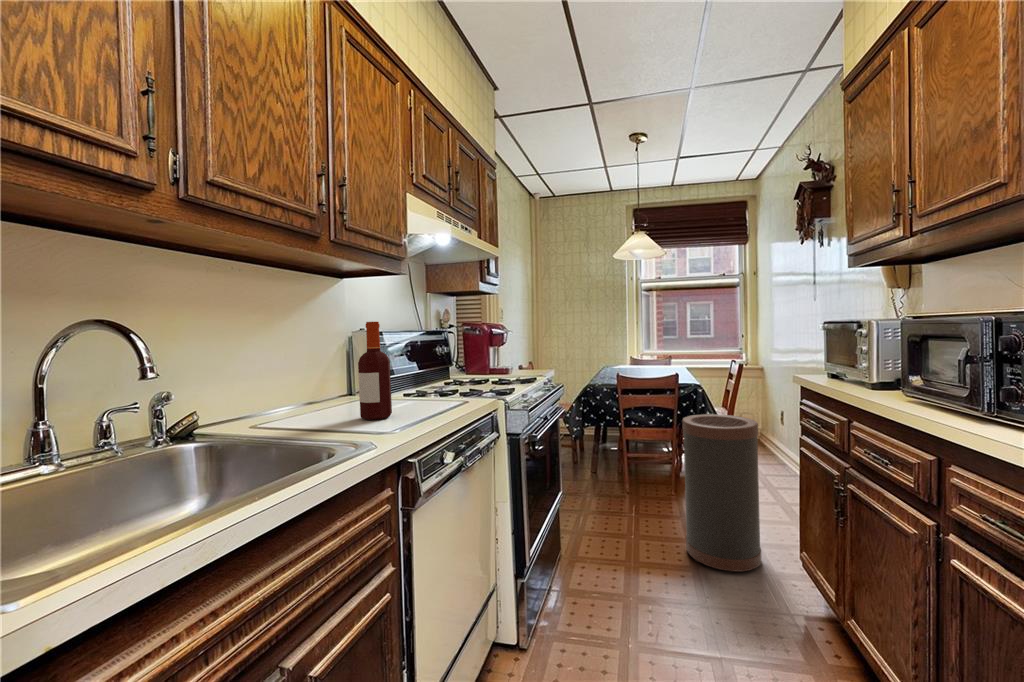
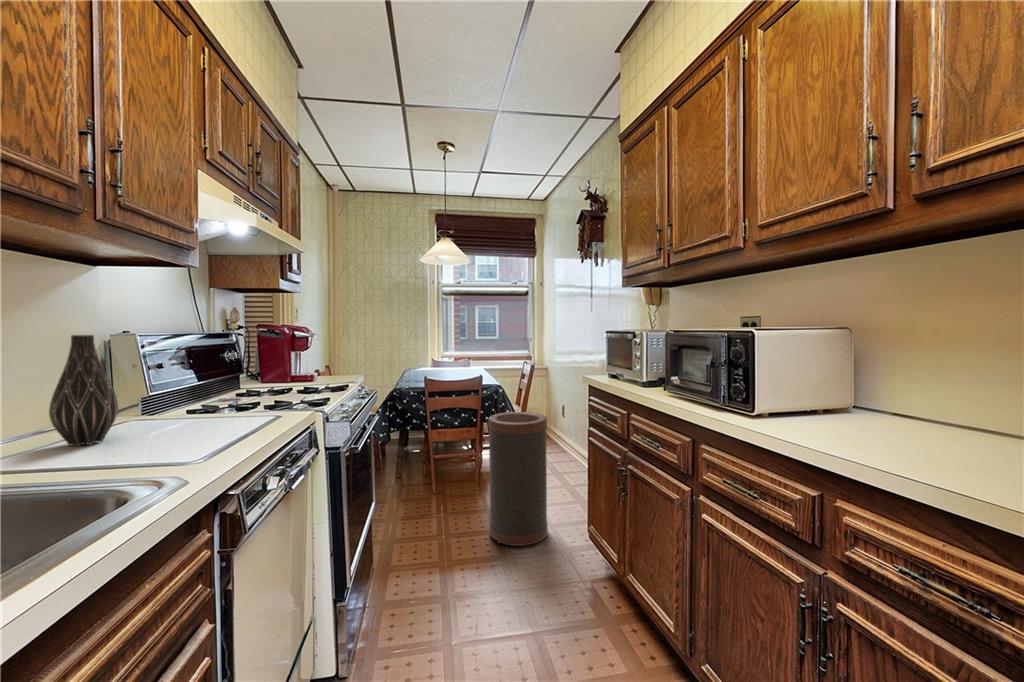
bottle: present [358,322,392,420] -> none [137,327,186,449]
vase: none [313,330,353,414] -> present [49,335,118,446]

